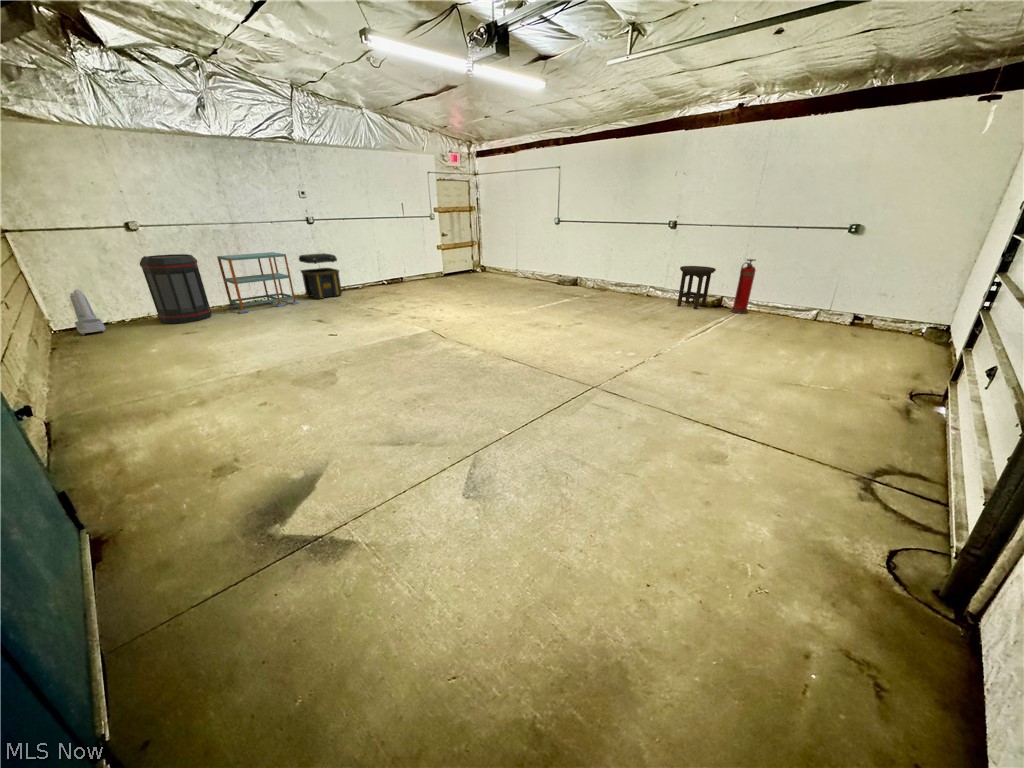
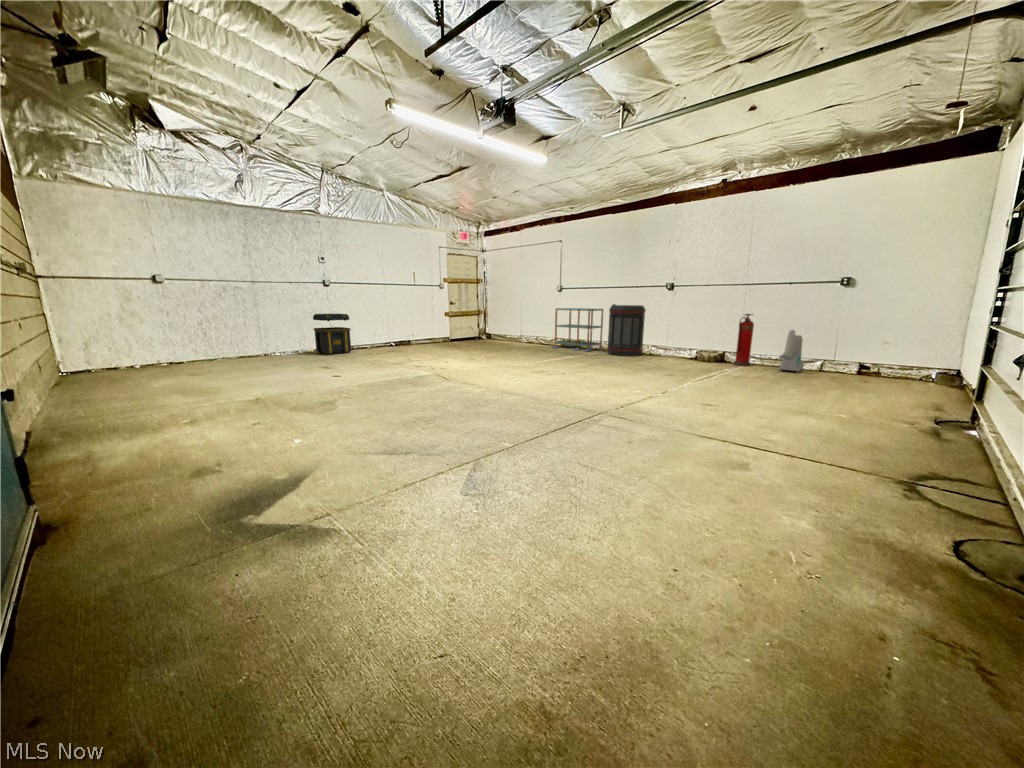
shelving unit: present [217,252,299,313] -> present [552,308,604,351]
trash can: present [140,254,212,324] -> present [607,304,646,356]
stool: present [677,266,716,309] -> none [679,323,715,363]
vacuum cleaner: present [70,289,106,335] -> present [779,330,804,373]

